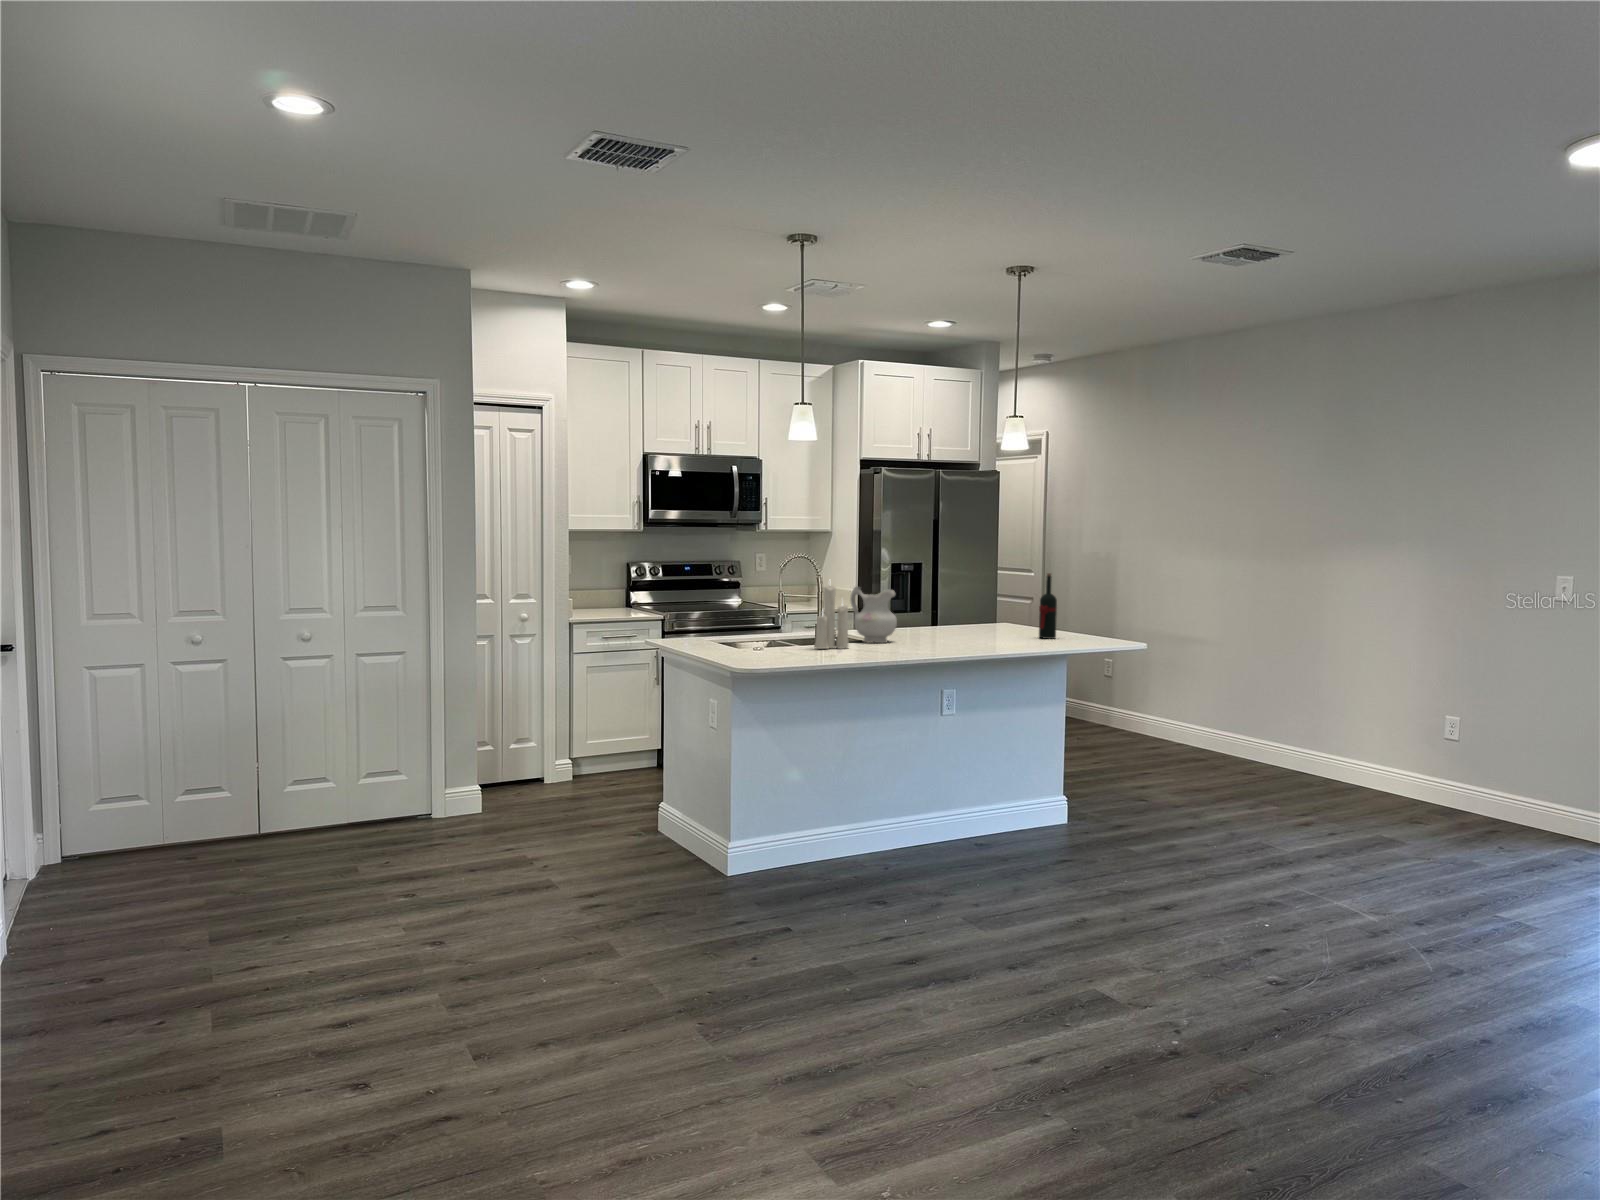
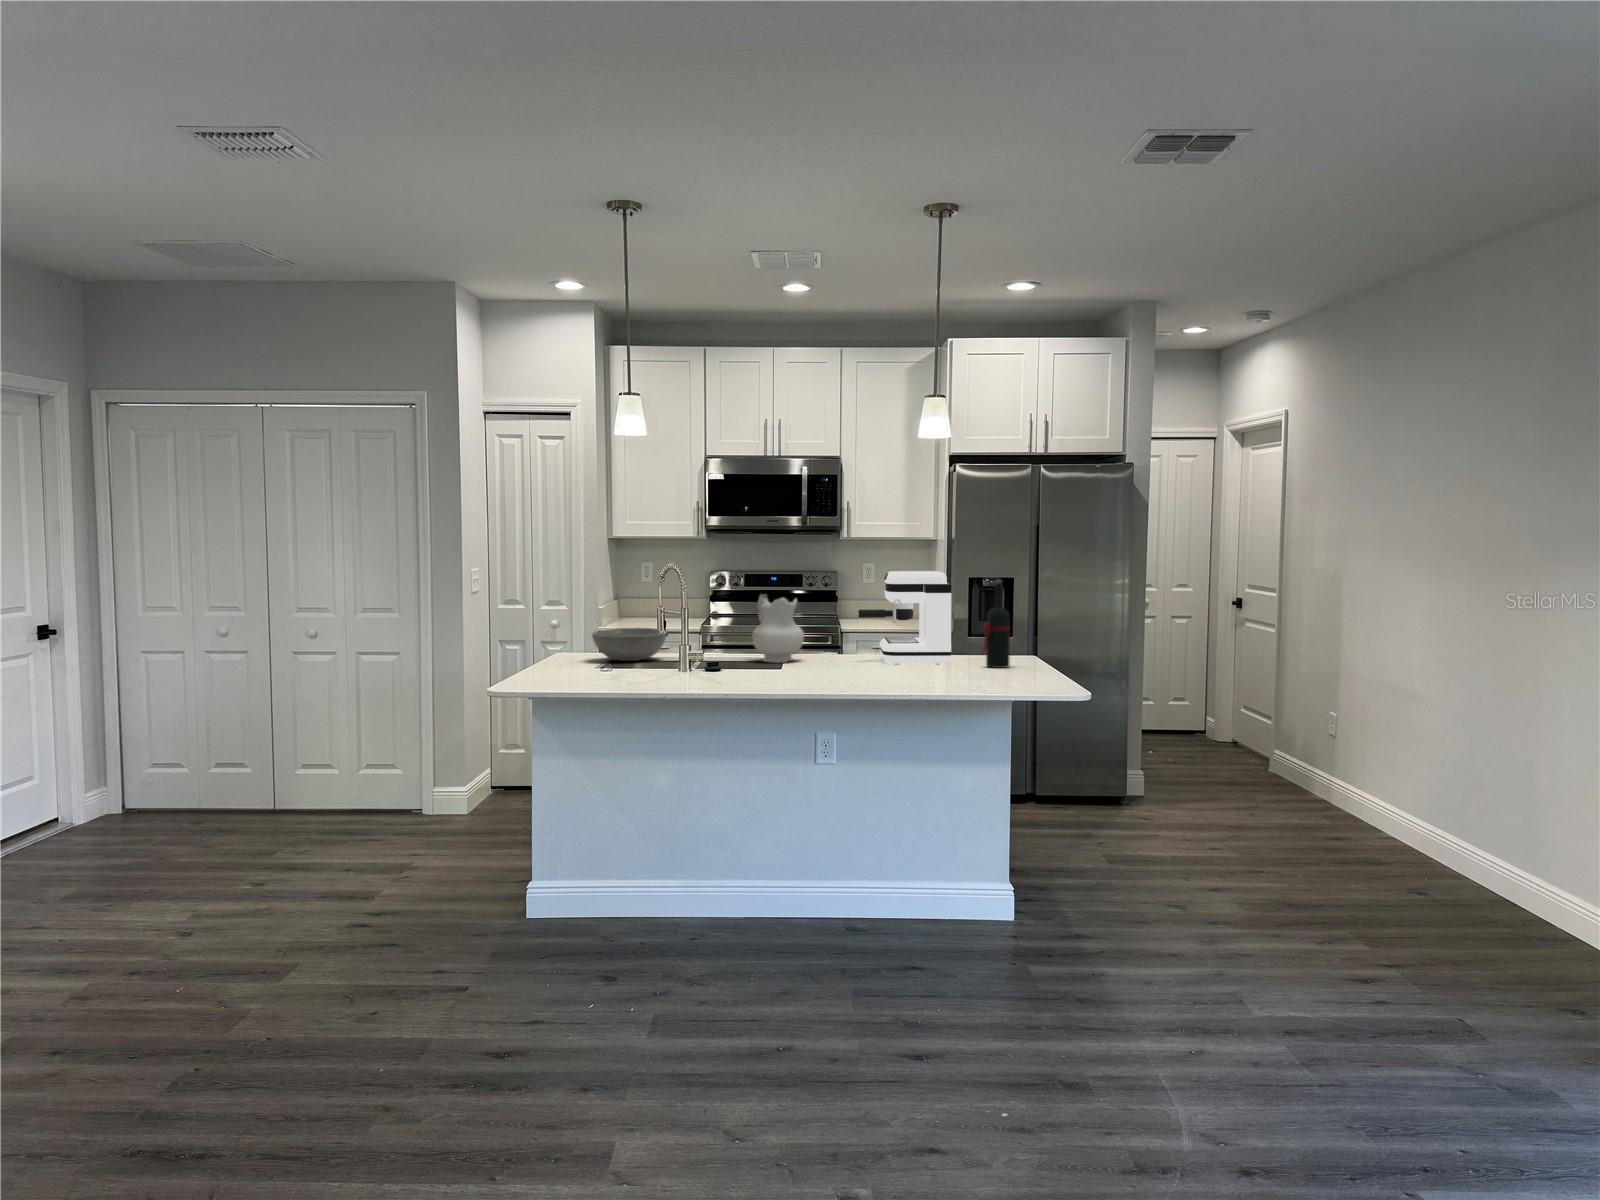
coffee maker: none [934,566,1013,640] -> present [859,571,951,665]
candle: present [815,585,848,649] -> none [665,576,708,667]
bowl: none [722,618,786,647] -> present [592,628,667,661]

